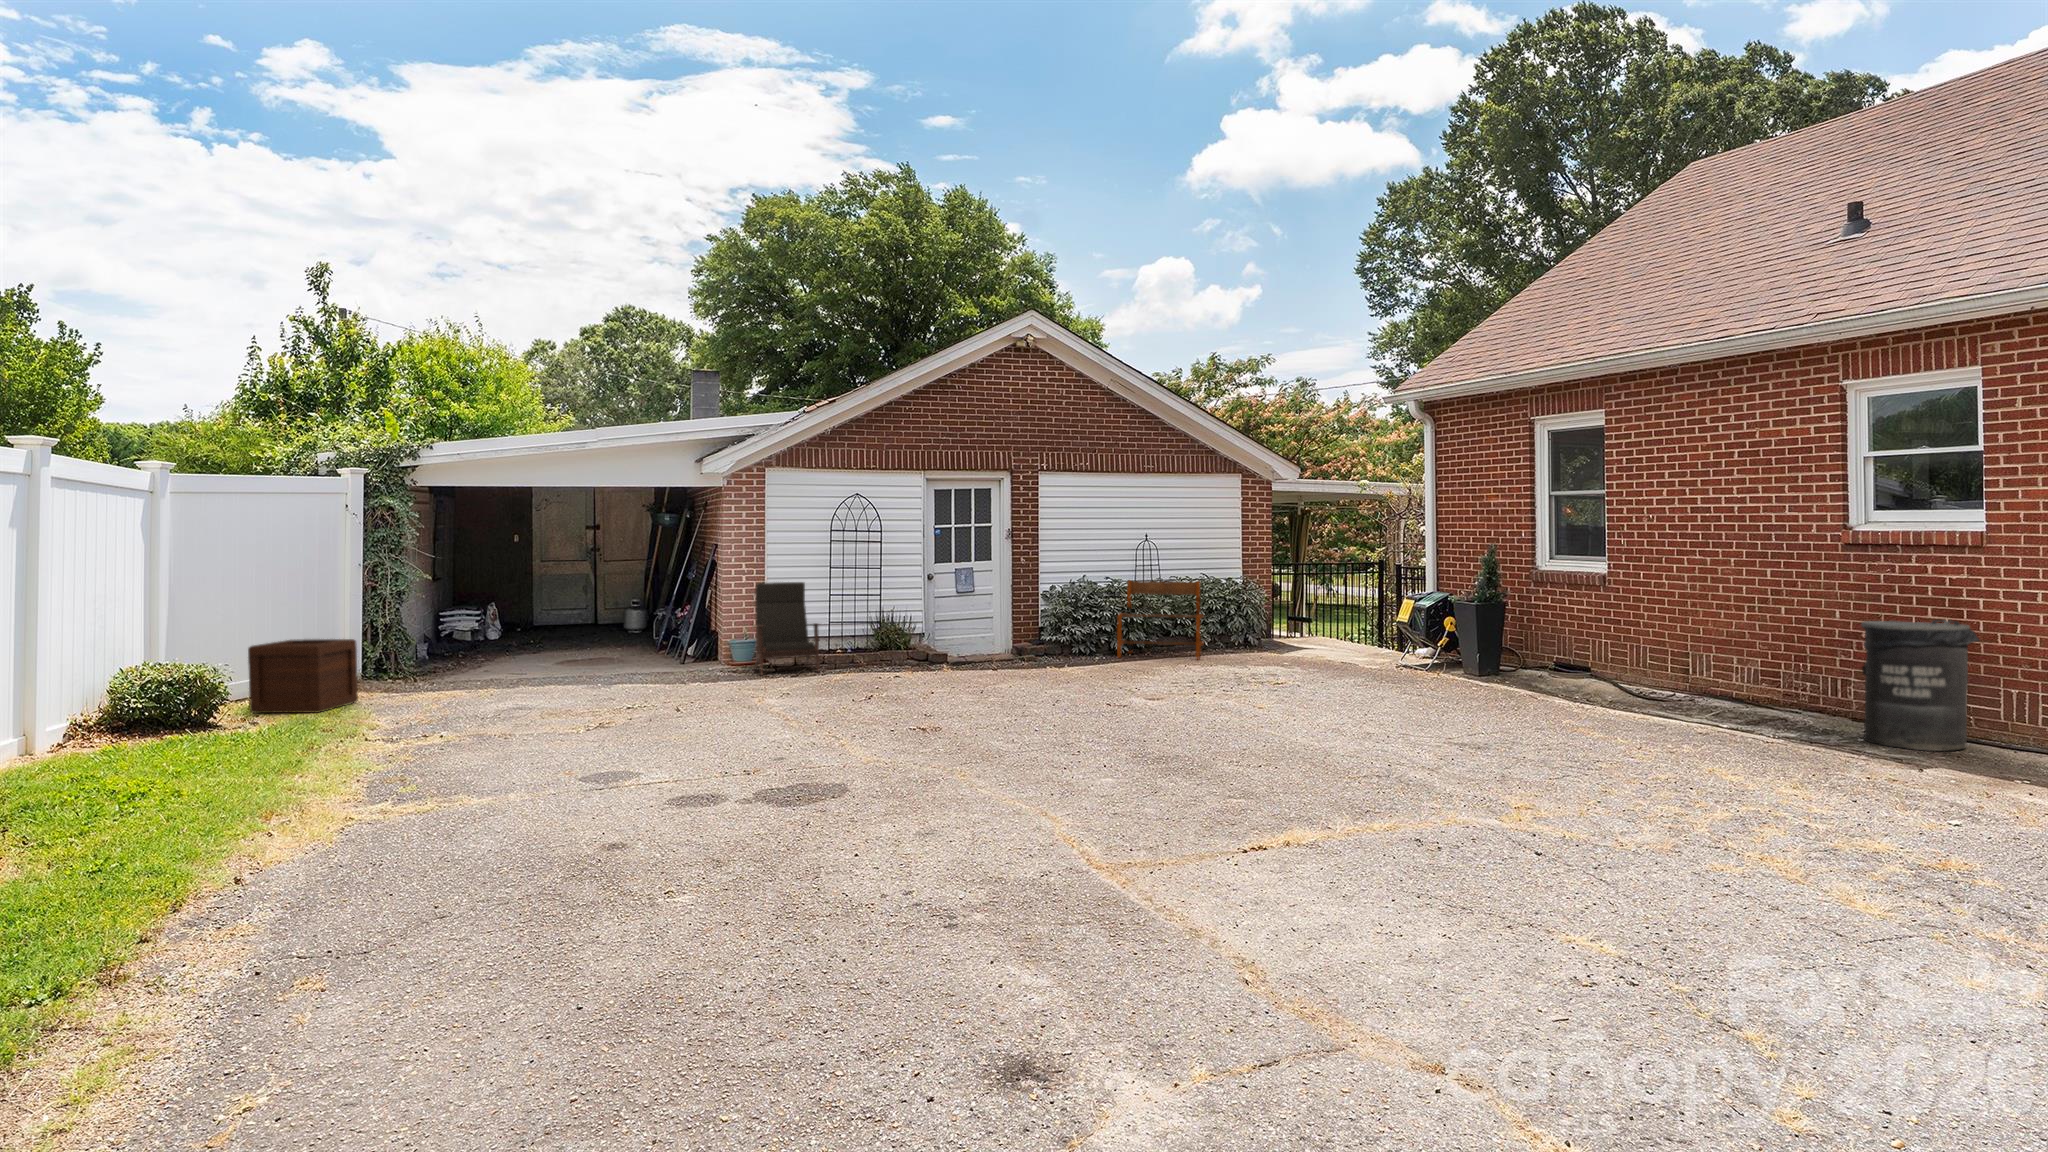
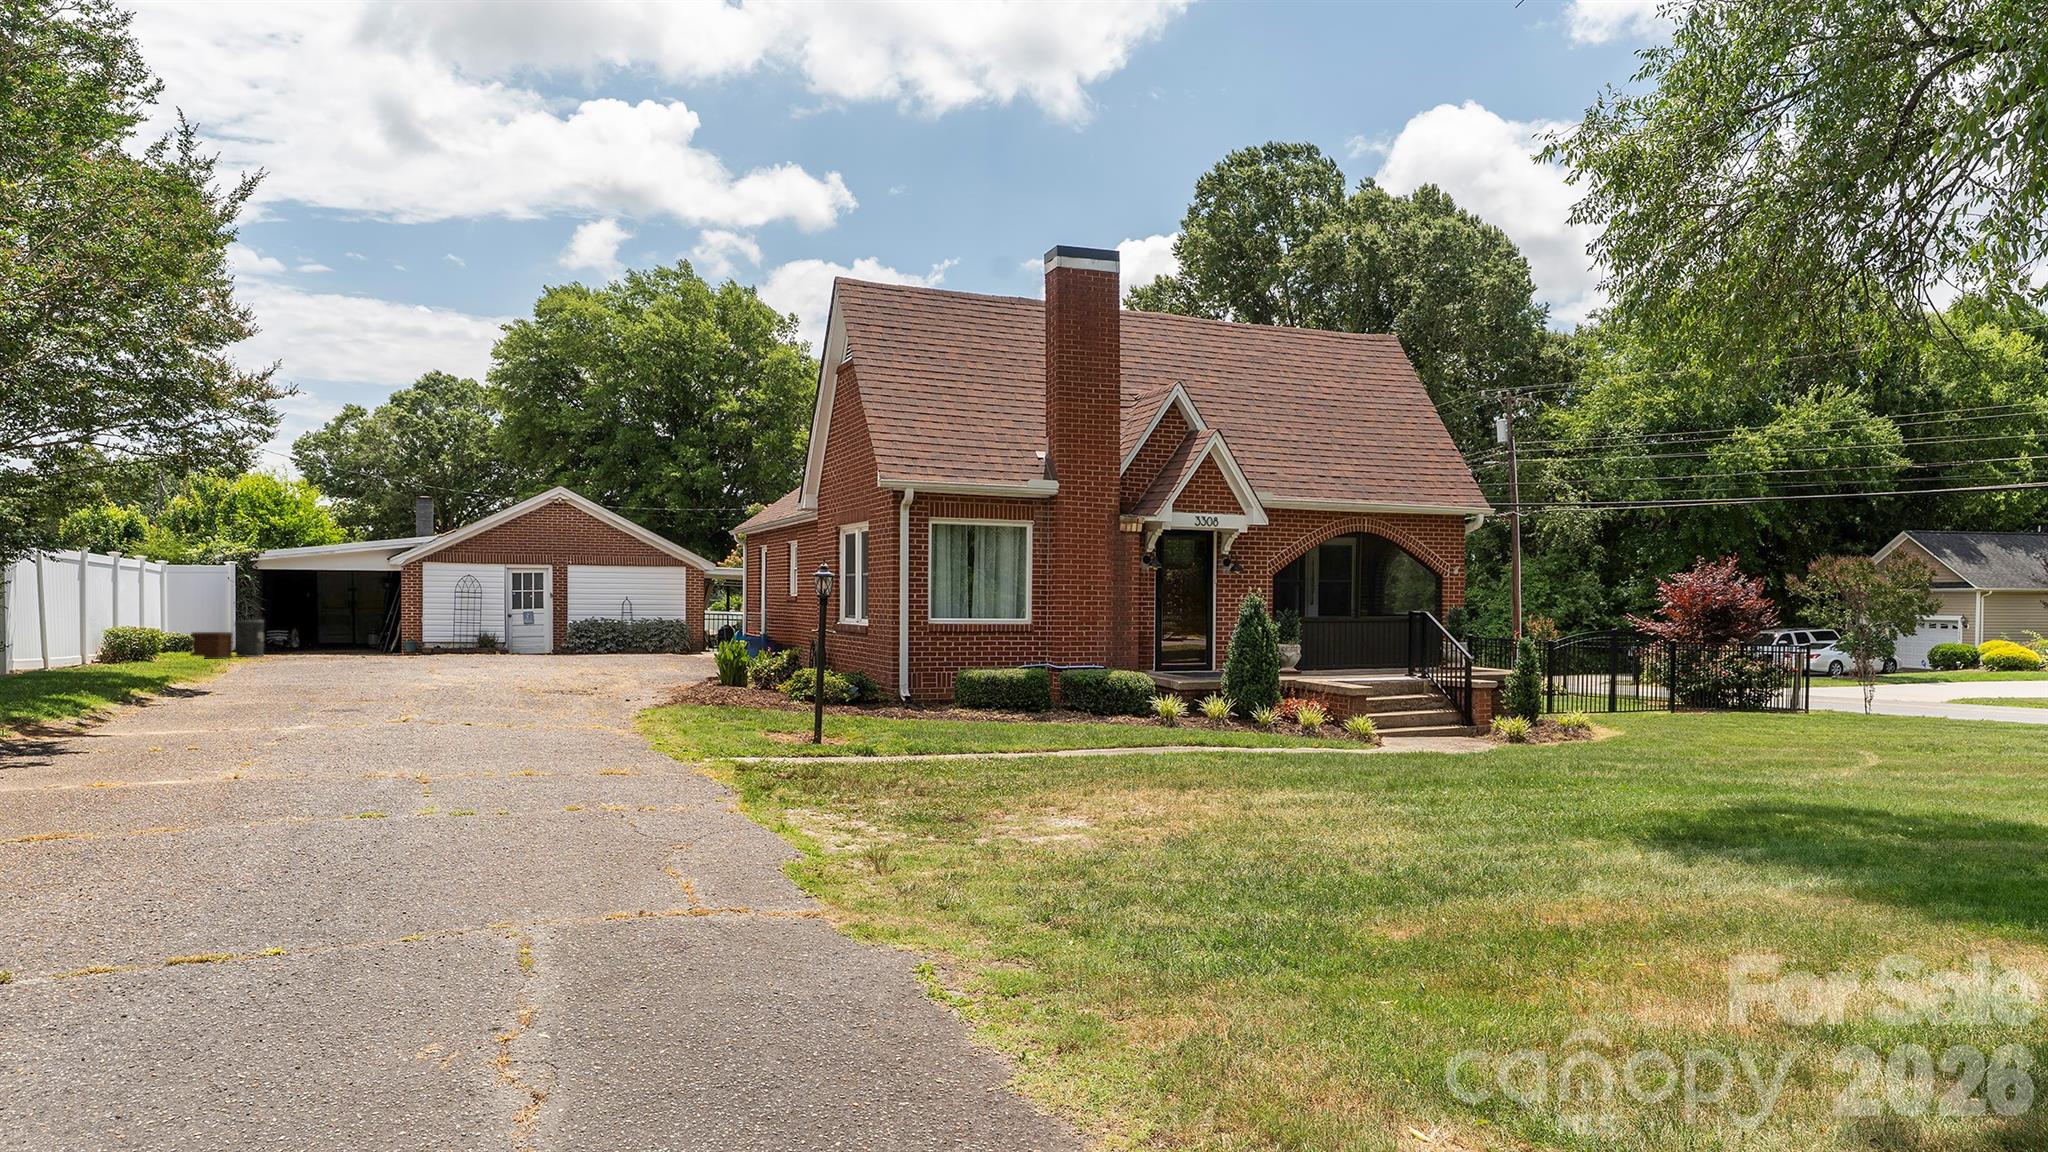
bench: present [1117,580,1204,660] -> none [596,618,642,654]
lounge chair: present [754,582,820,675] -> none [413,615,444,655]
trash can: present [1861,620,1979,751] -> present [235,620,264,657]

